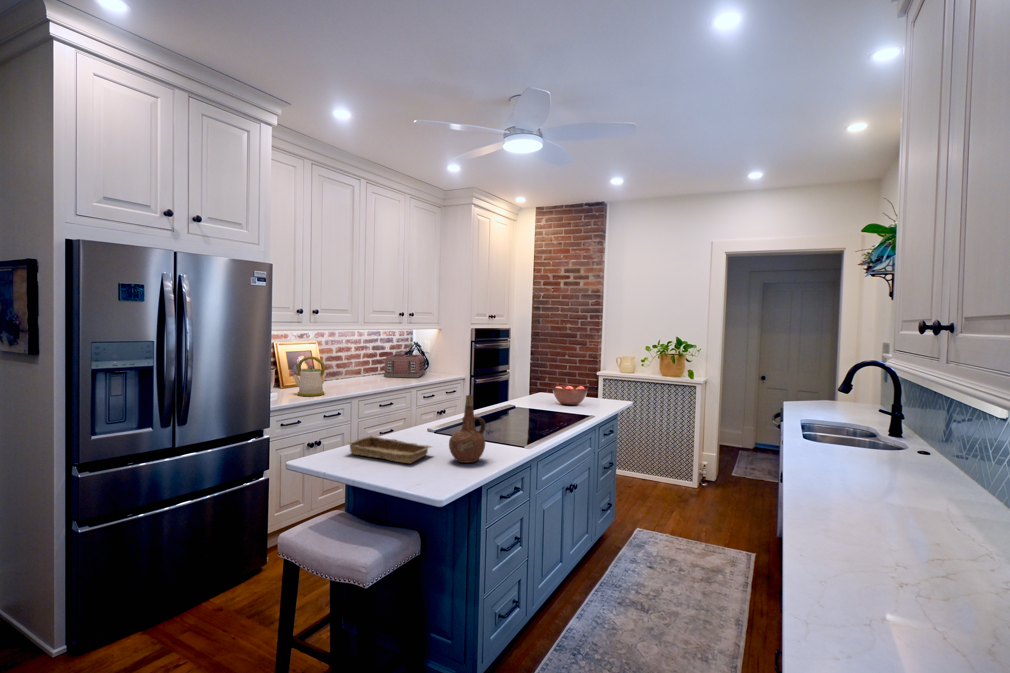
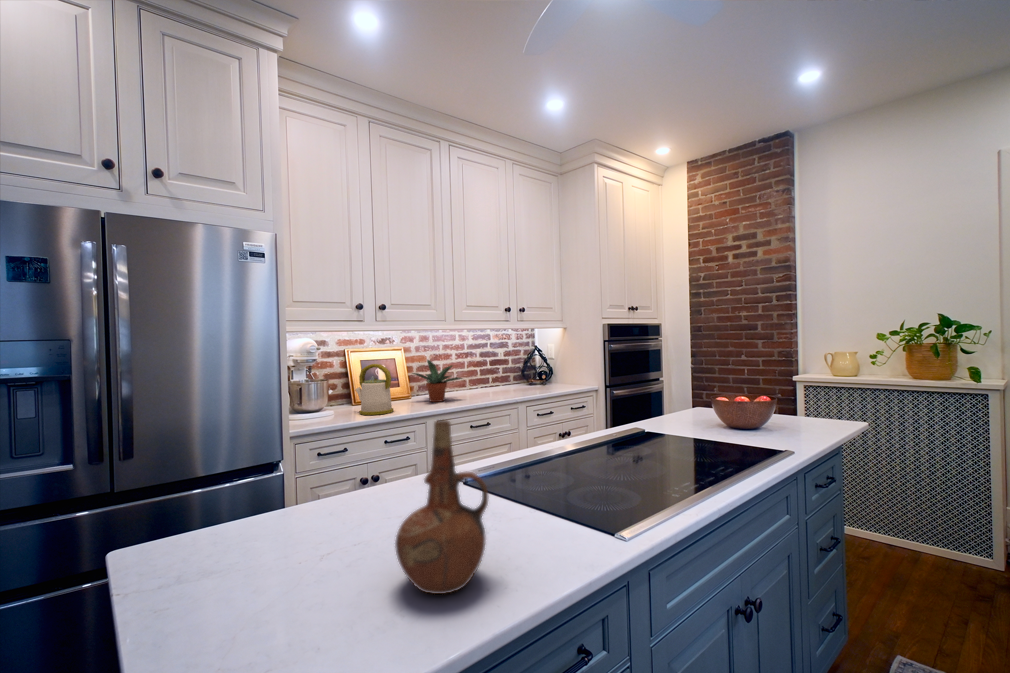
potted plant: none [330,353,372,387] -> present [413,360,462,402]
toaster: present [384,354,425,378] -> none [492,361,546,389]
tray: present [347,436,431,463] -> none [234,495,390,583]

